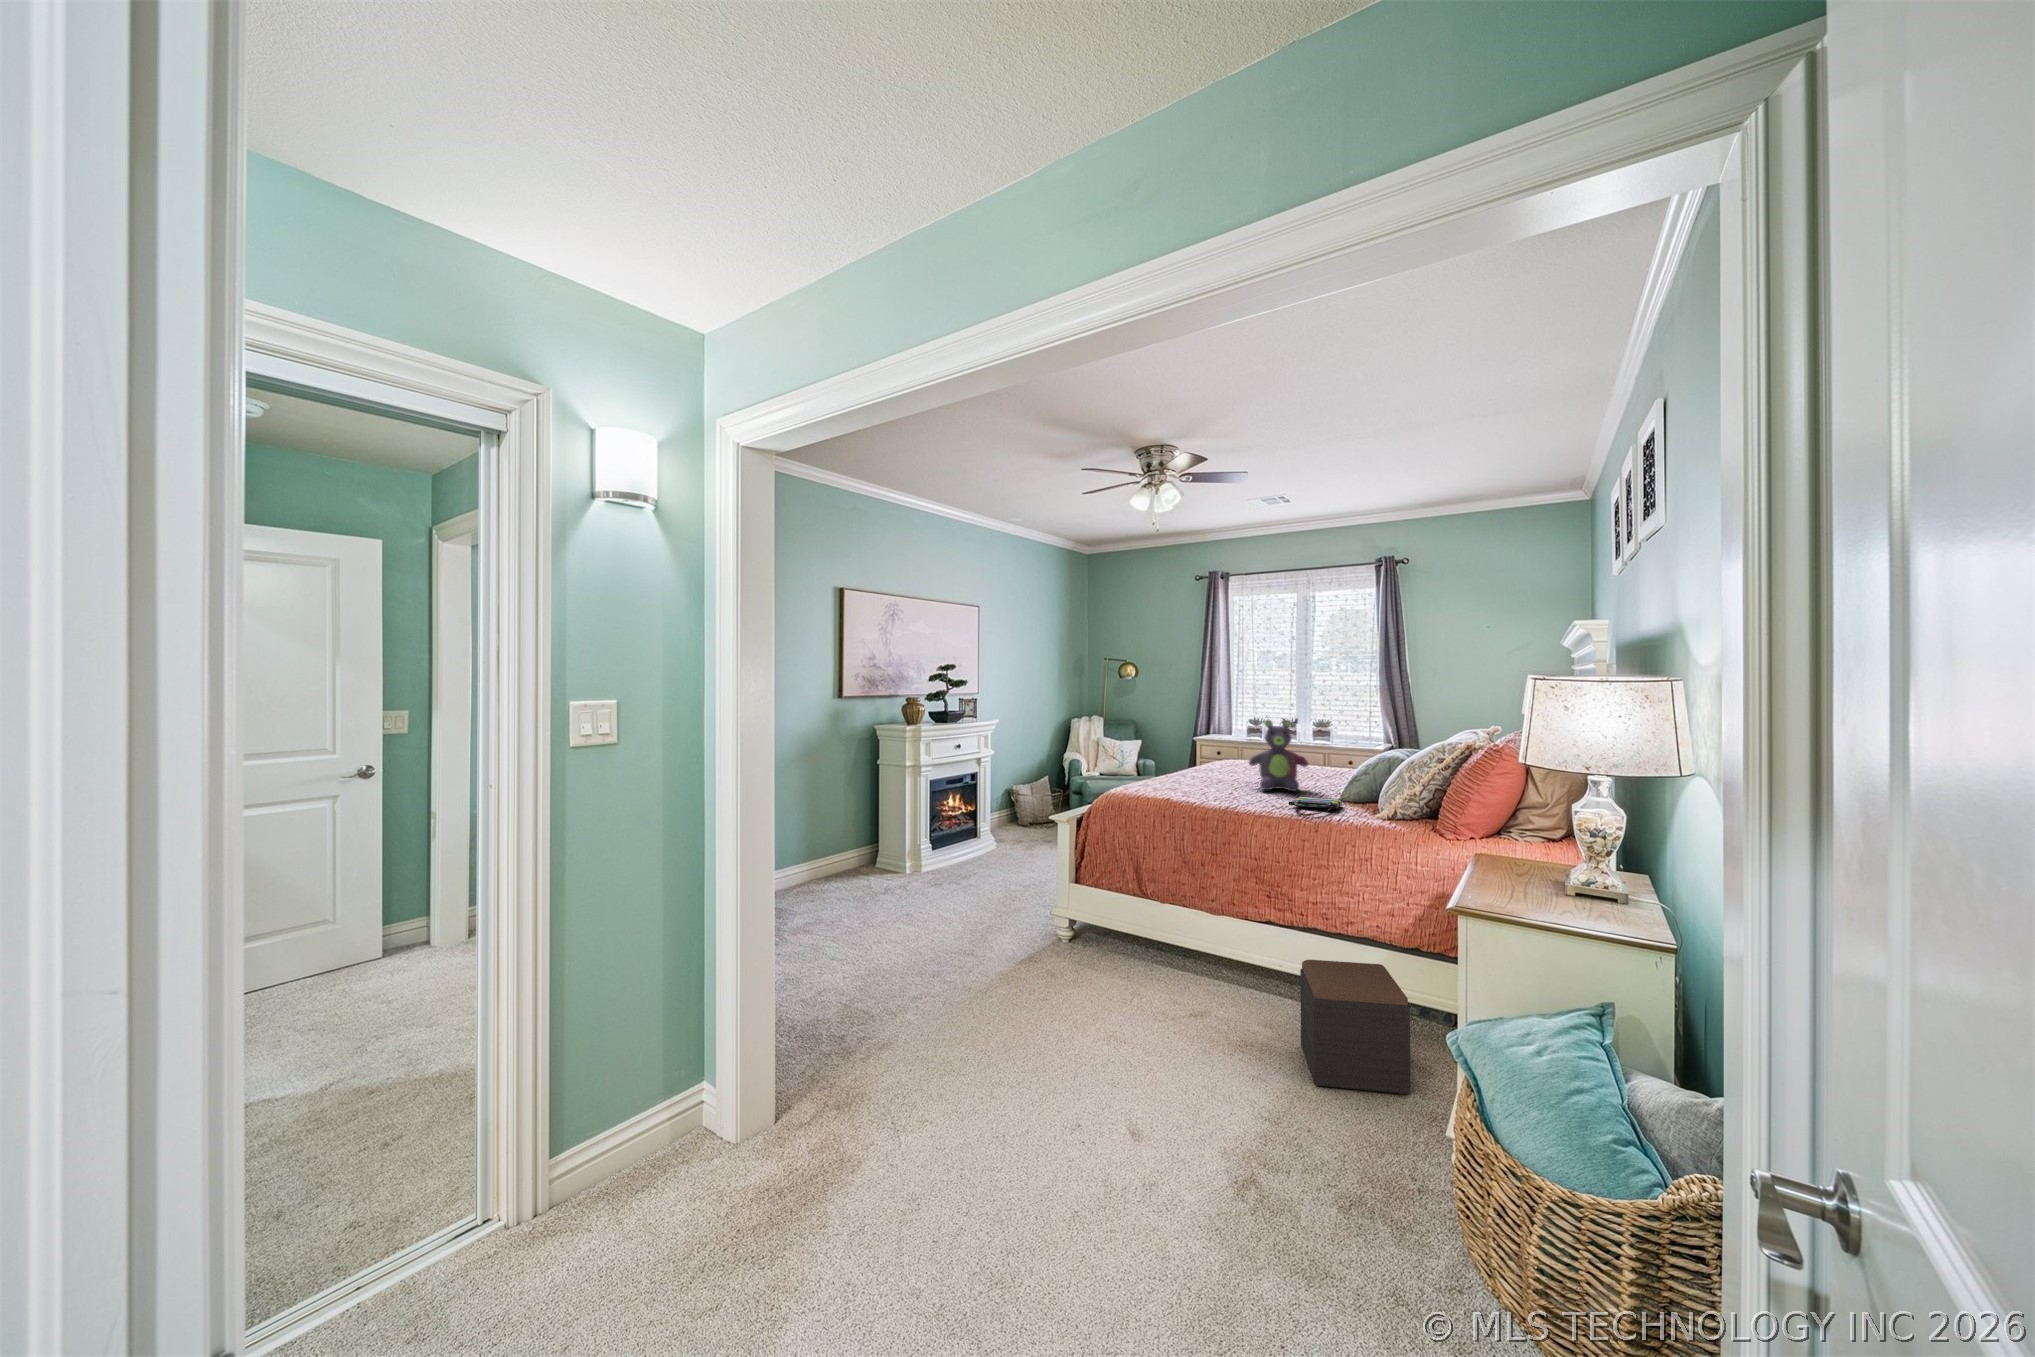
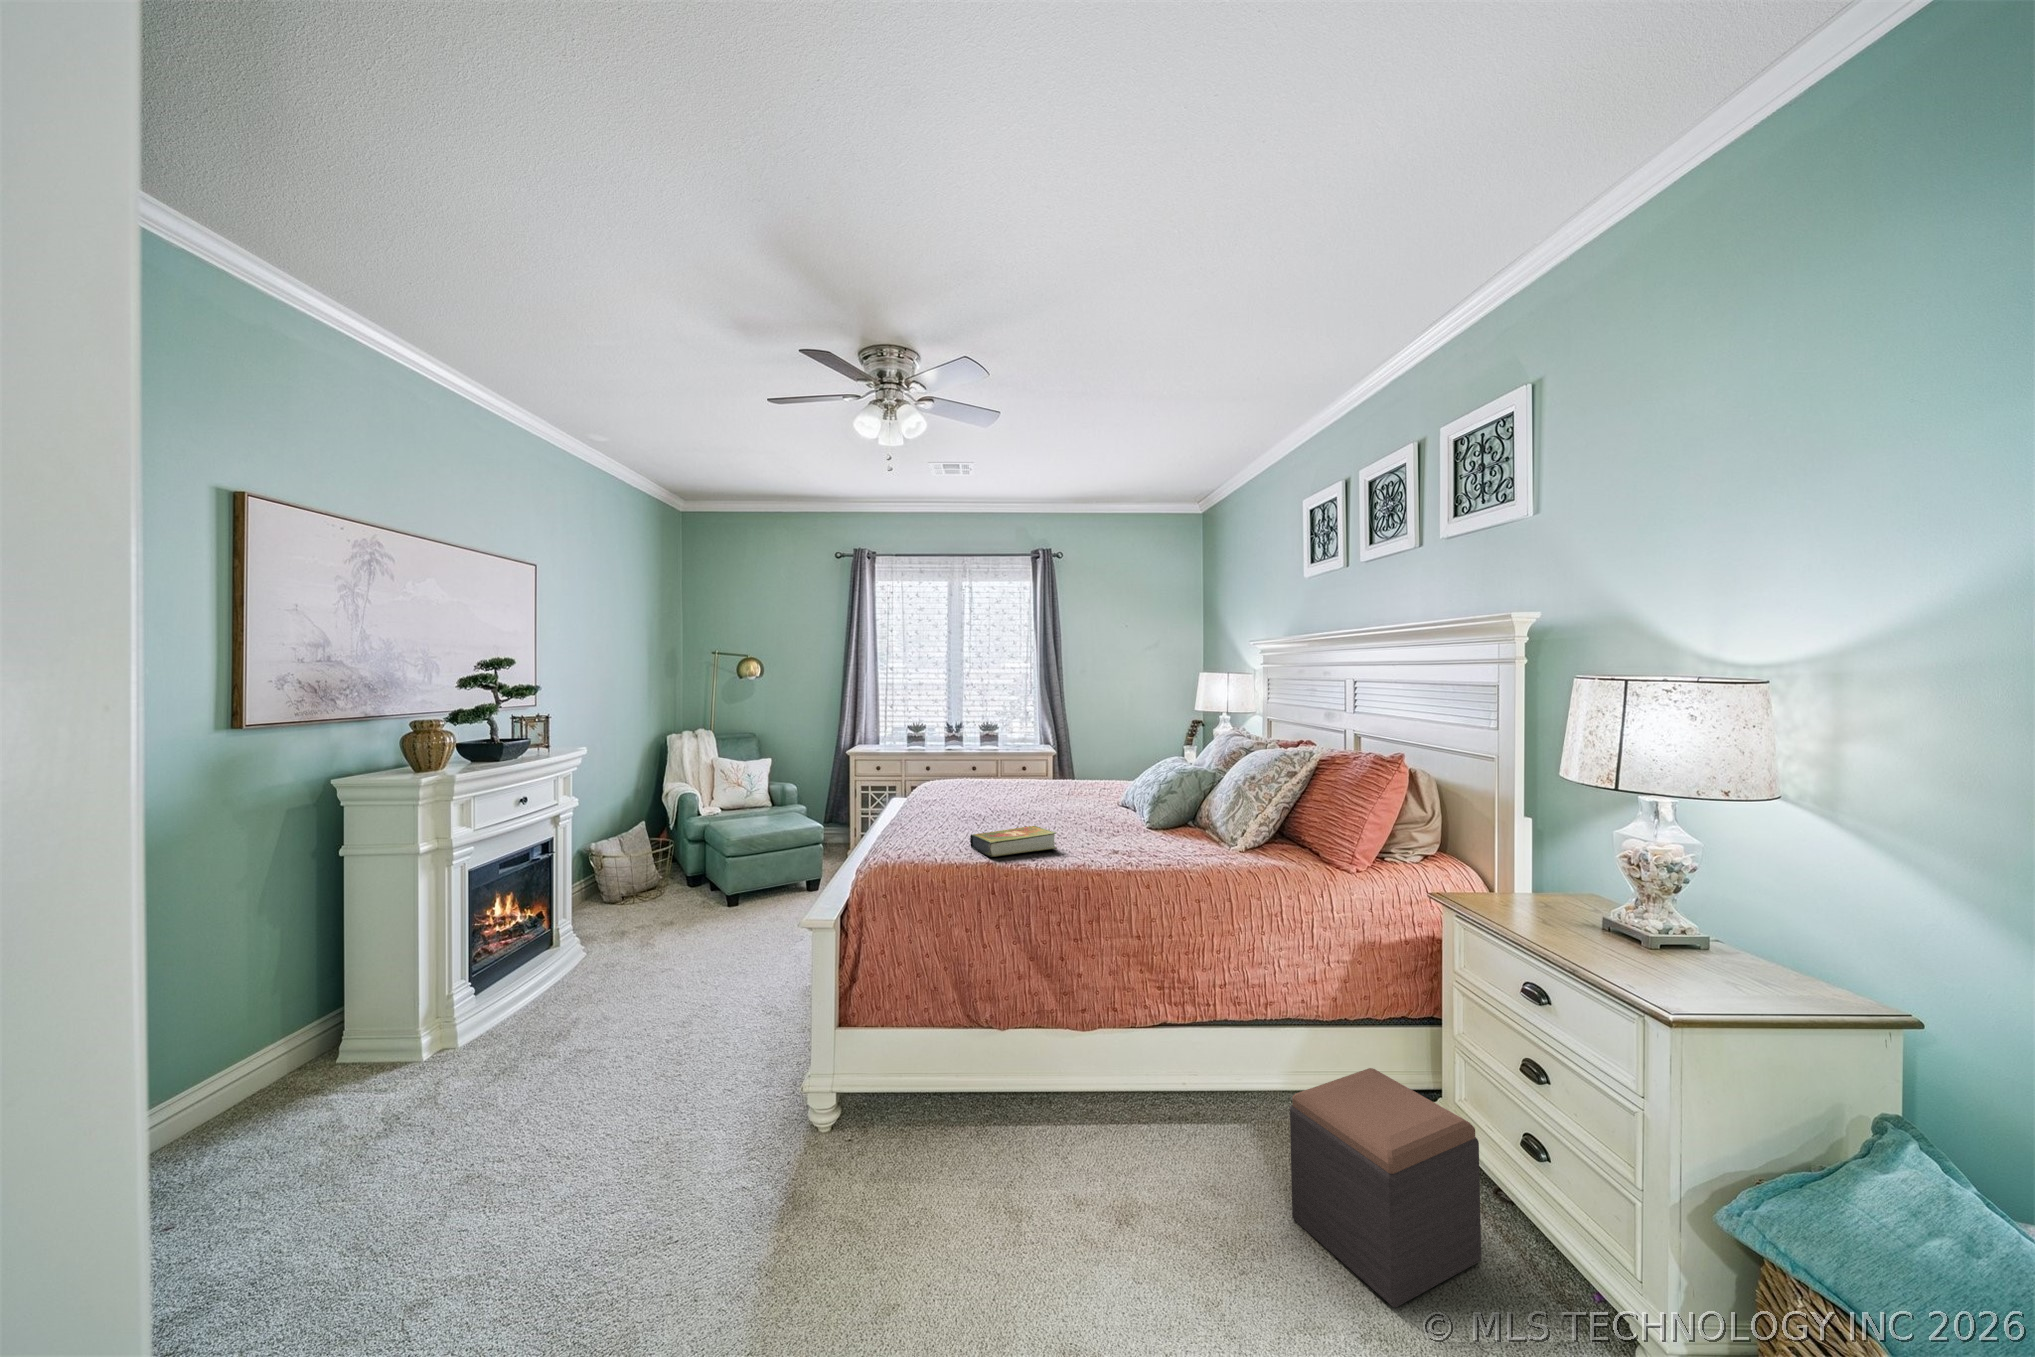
stuffed bear: present [1249,720,1308,791] -> none [1024,731,1095,824]
book: none [1178,785,1233,800] -> present [970,826,1057,857]
tote bag: present [1288,797,1342,816] -> none [1122,829,1188,863]

